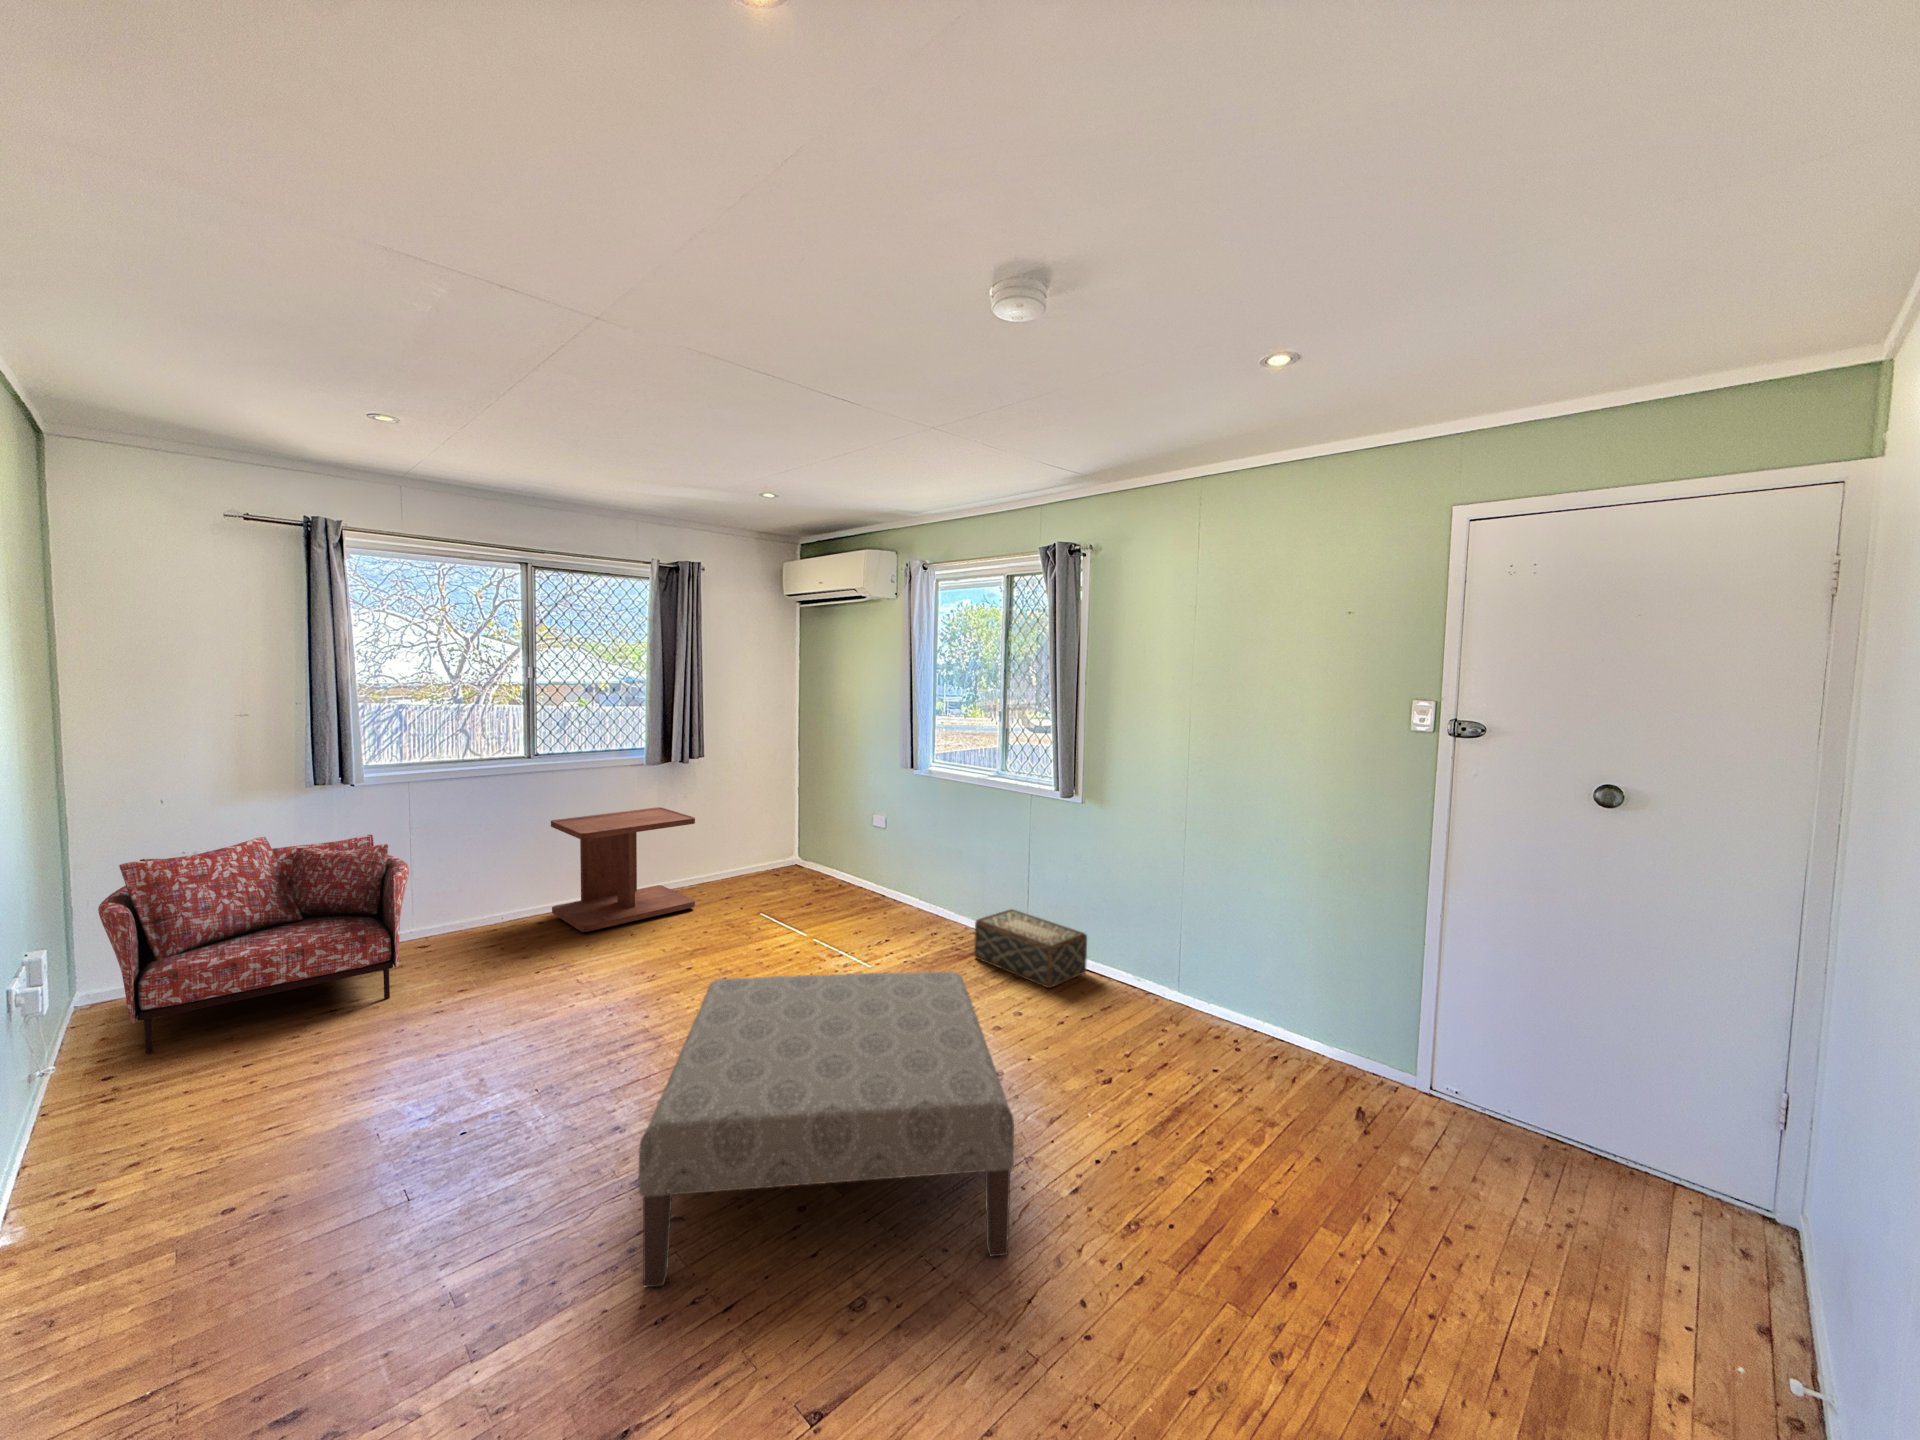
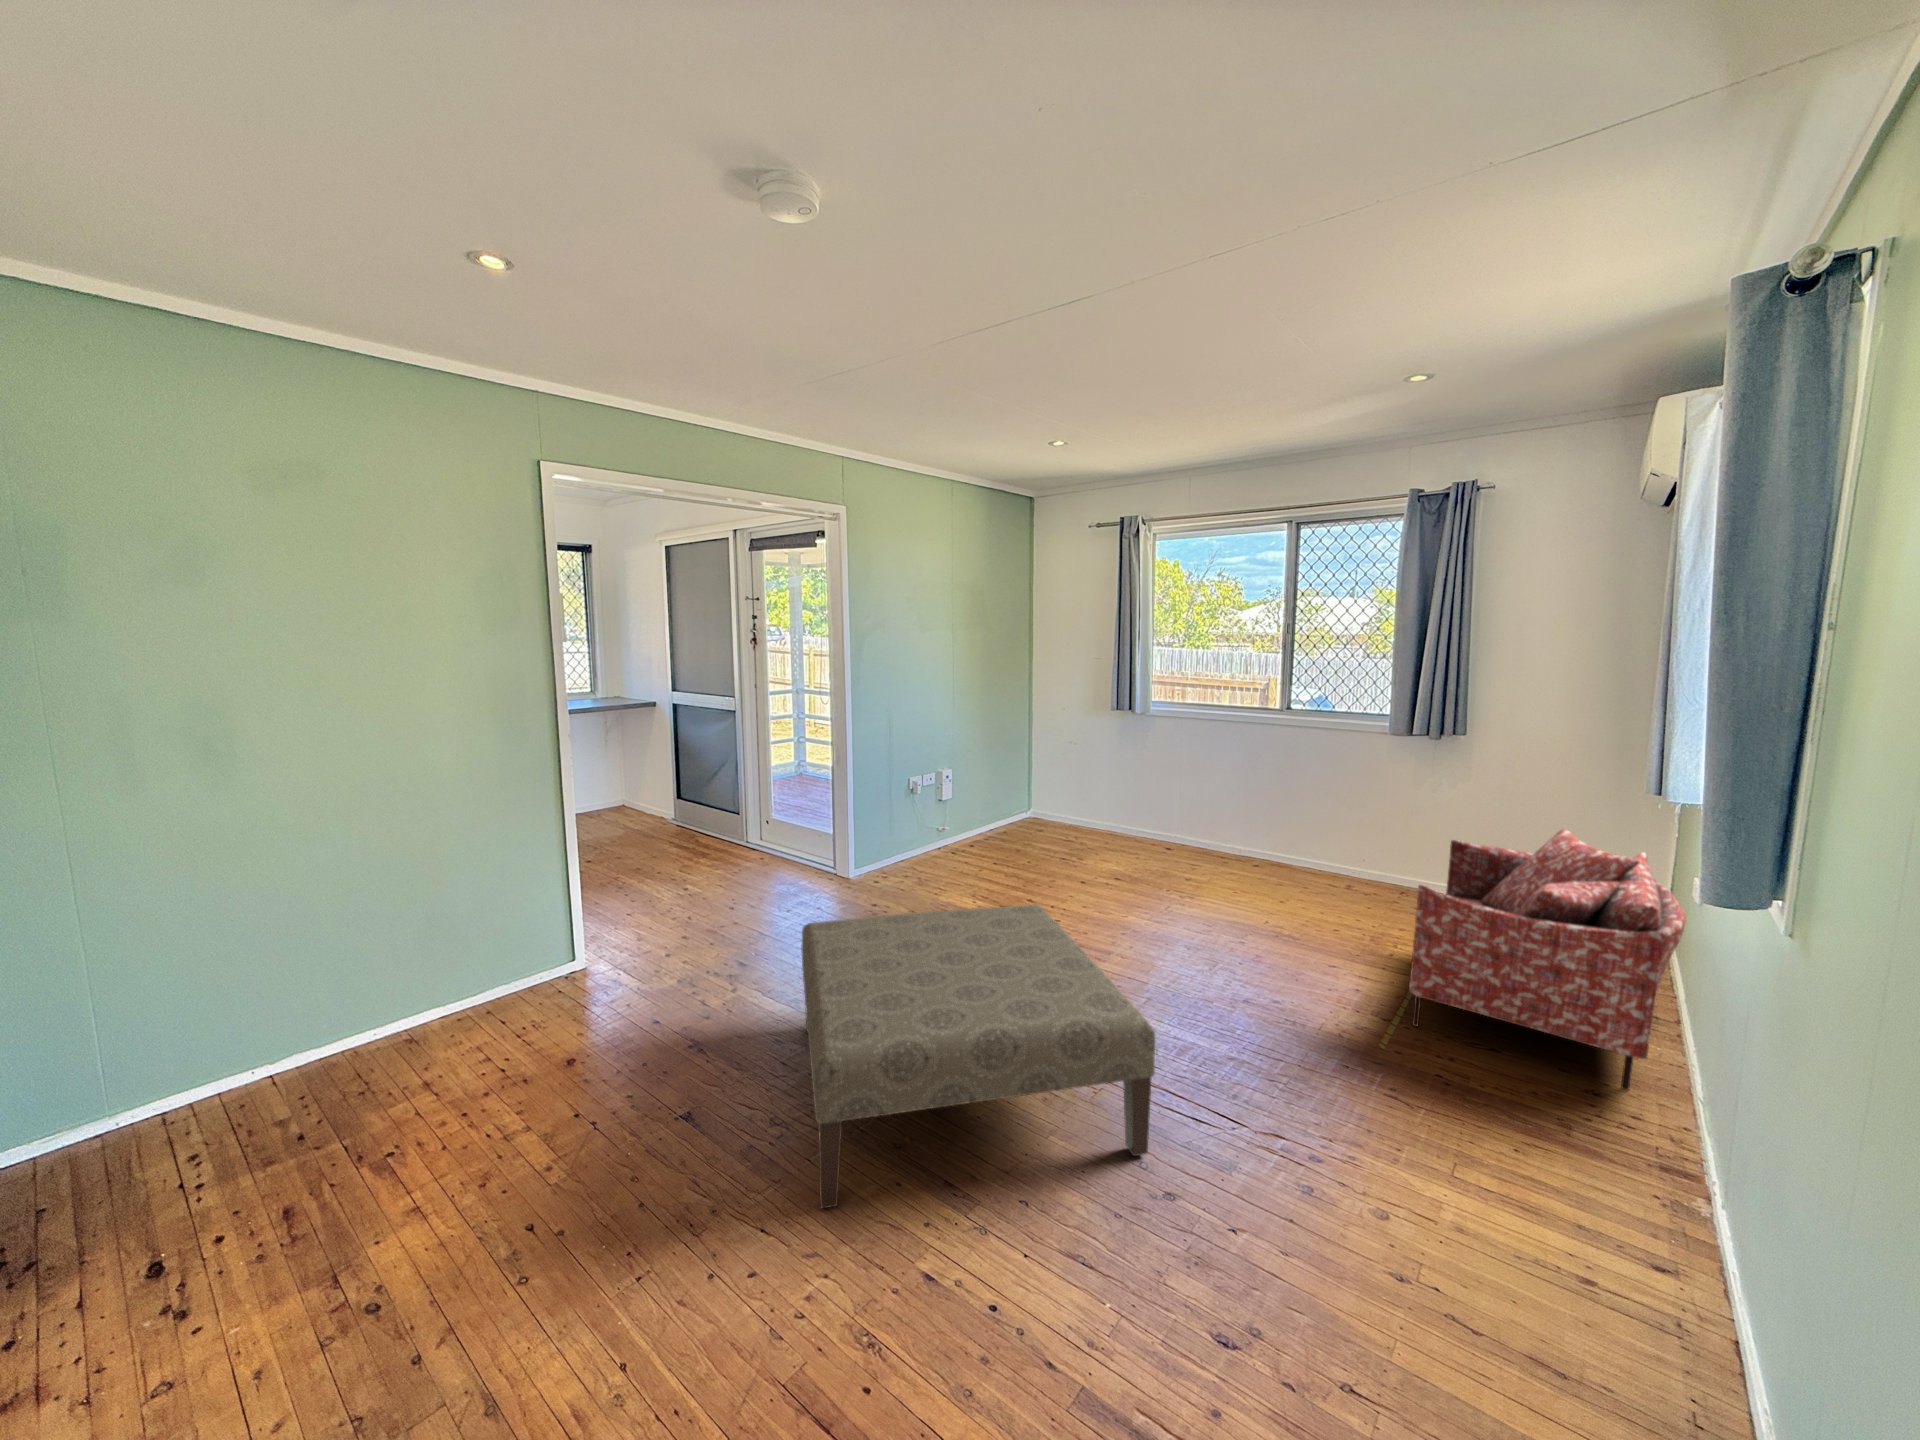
side table: present [551,807,695,932] -> none [1254,778,1409,913]
armchair: present [98,835,409,1054] -> present [1409,829,1686,1090]
woven basket: present [974,909,1087,988] -> none [1537,1089,1725,1345]

